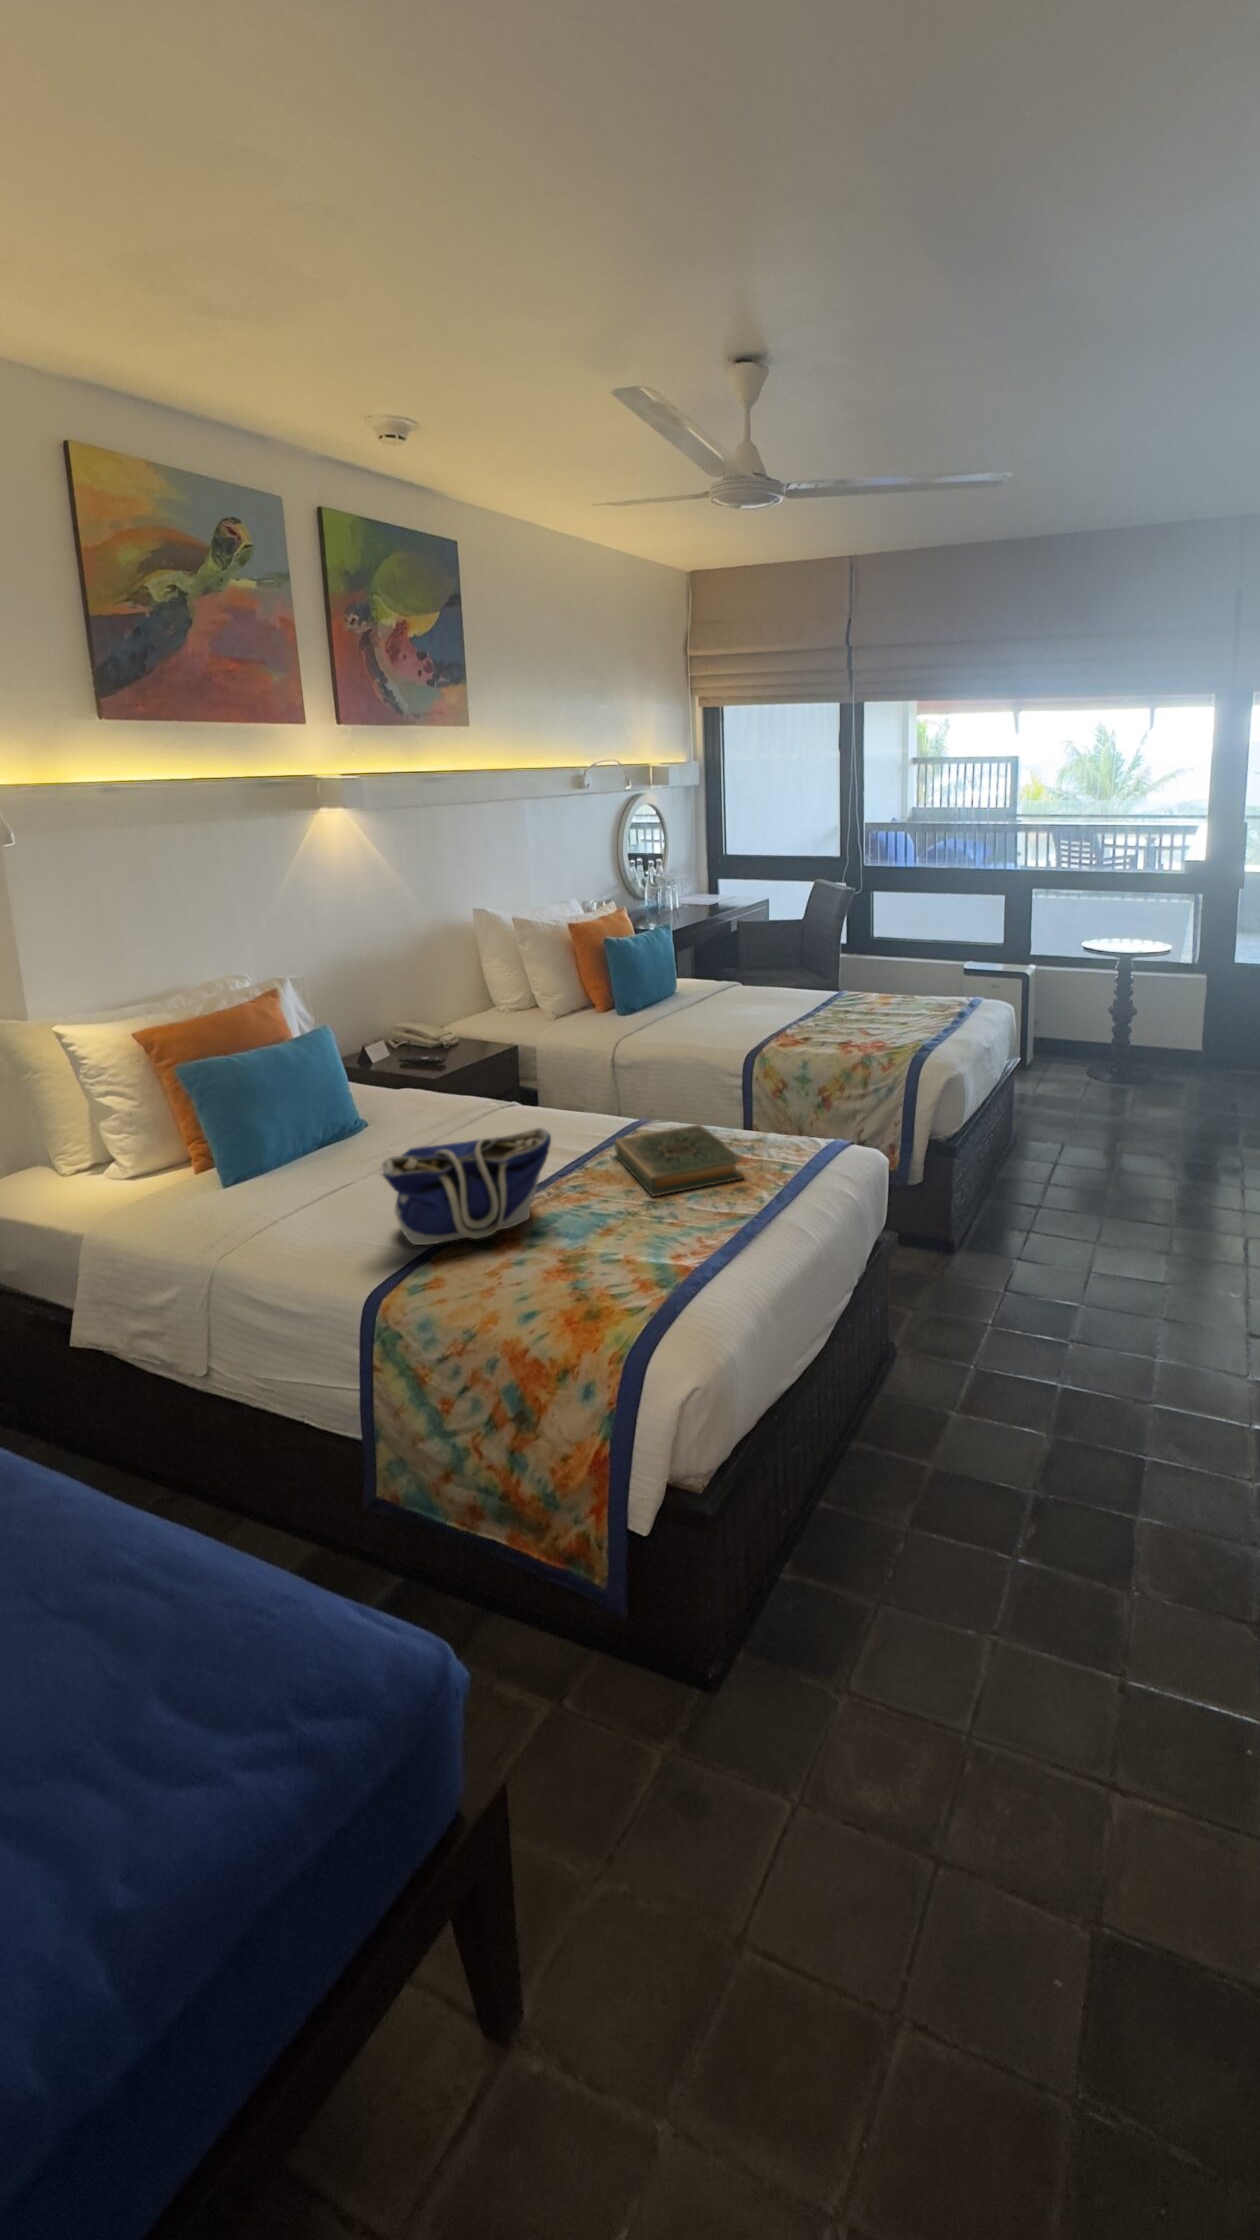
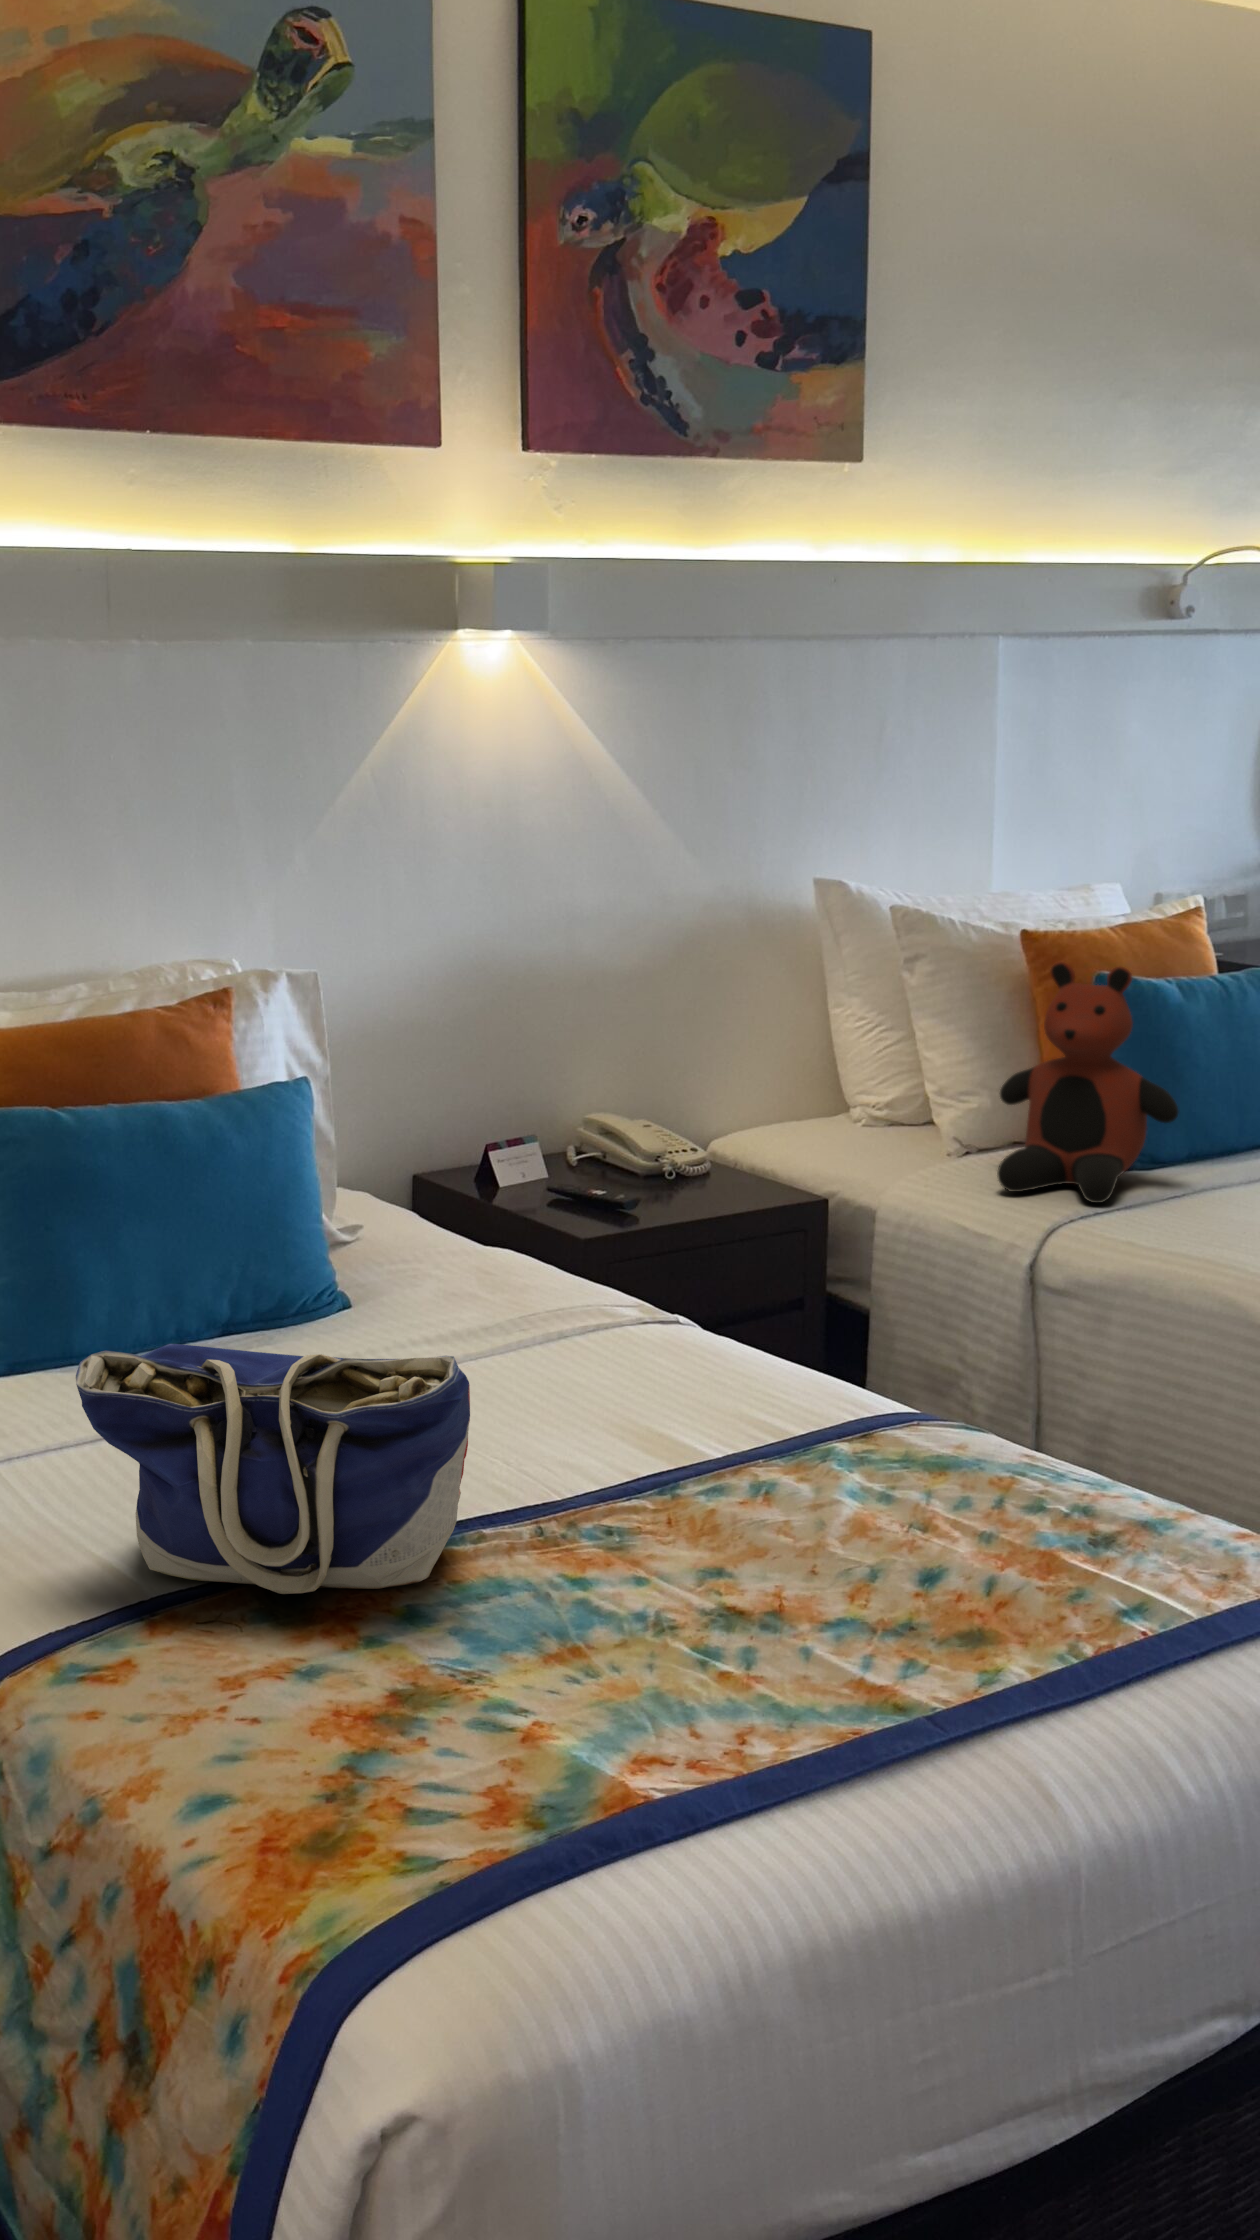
teddy bear: none [574,936,646,1029] -> present [997,962,1178,1203]
hardback book: present [615,1124,742,1196] -> none [751,1444,1032,1625]

